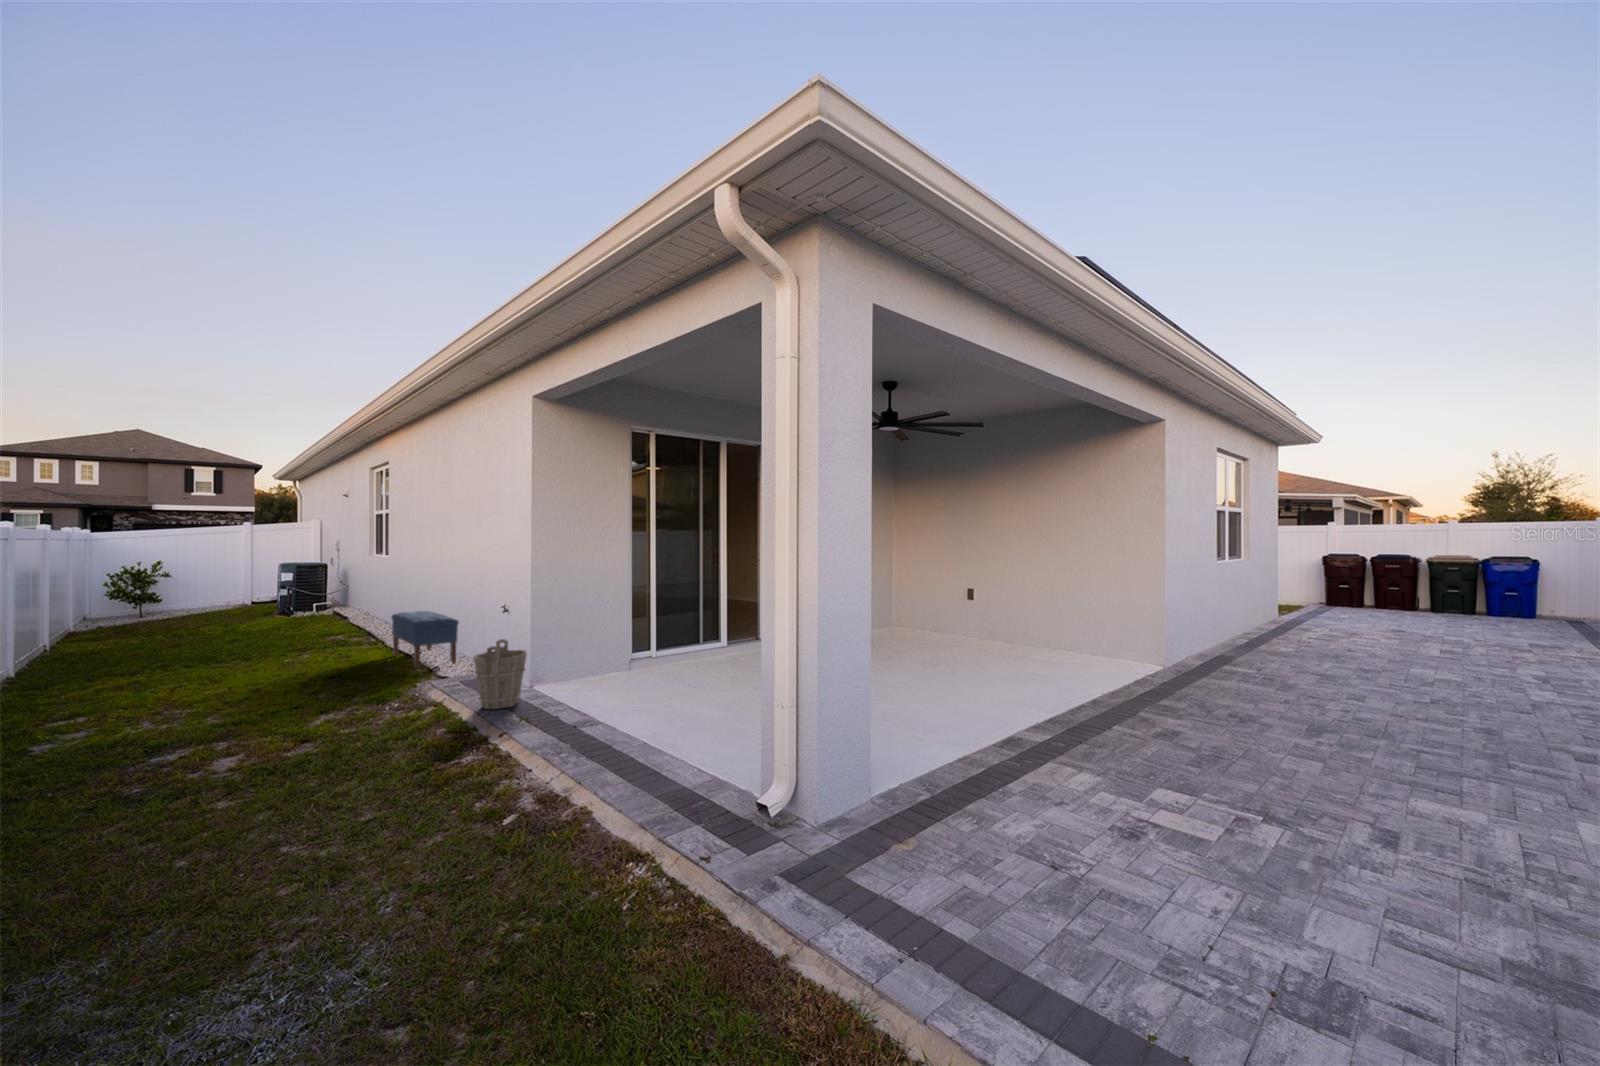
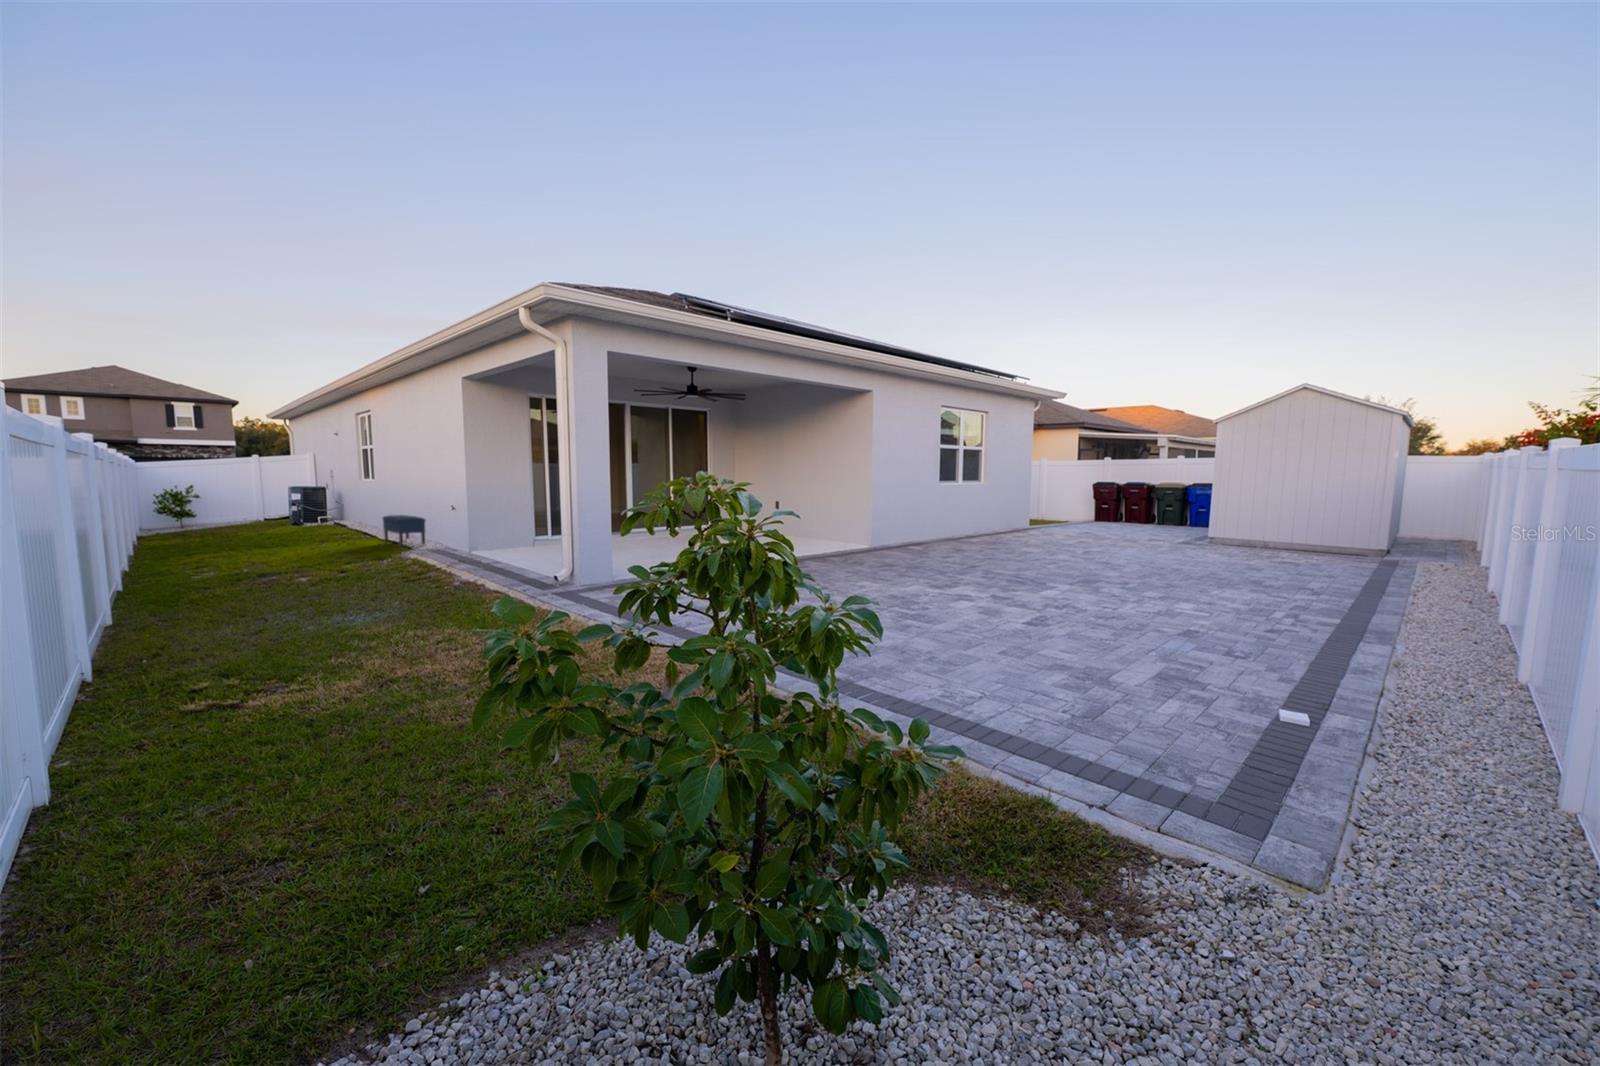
bucket: present [474,639,527,709] -> none [433,524,464,560]

